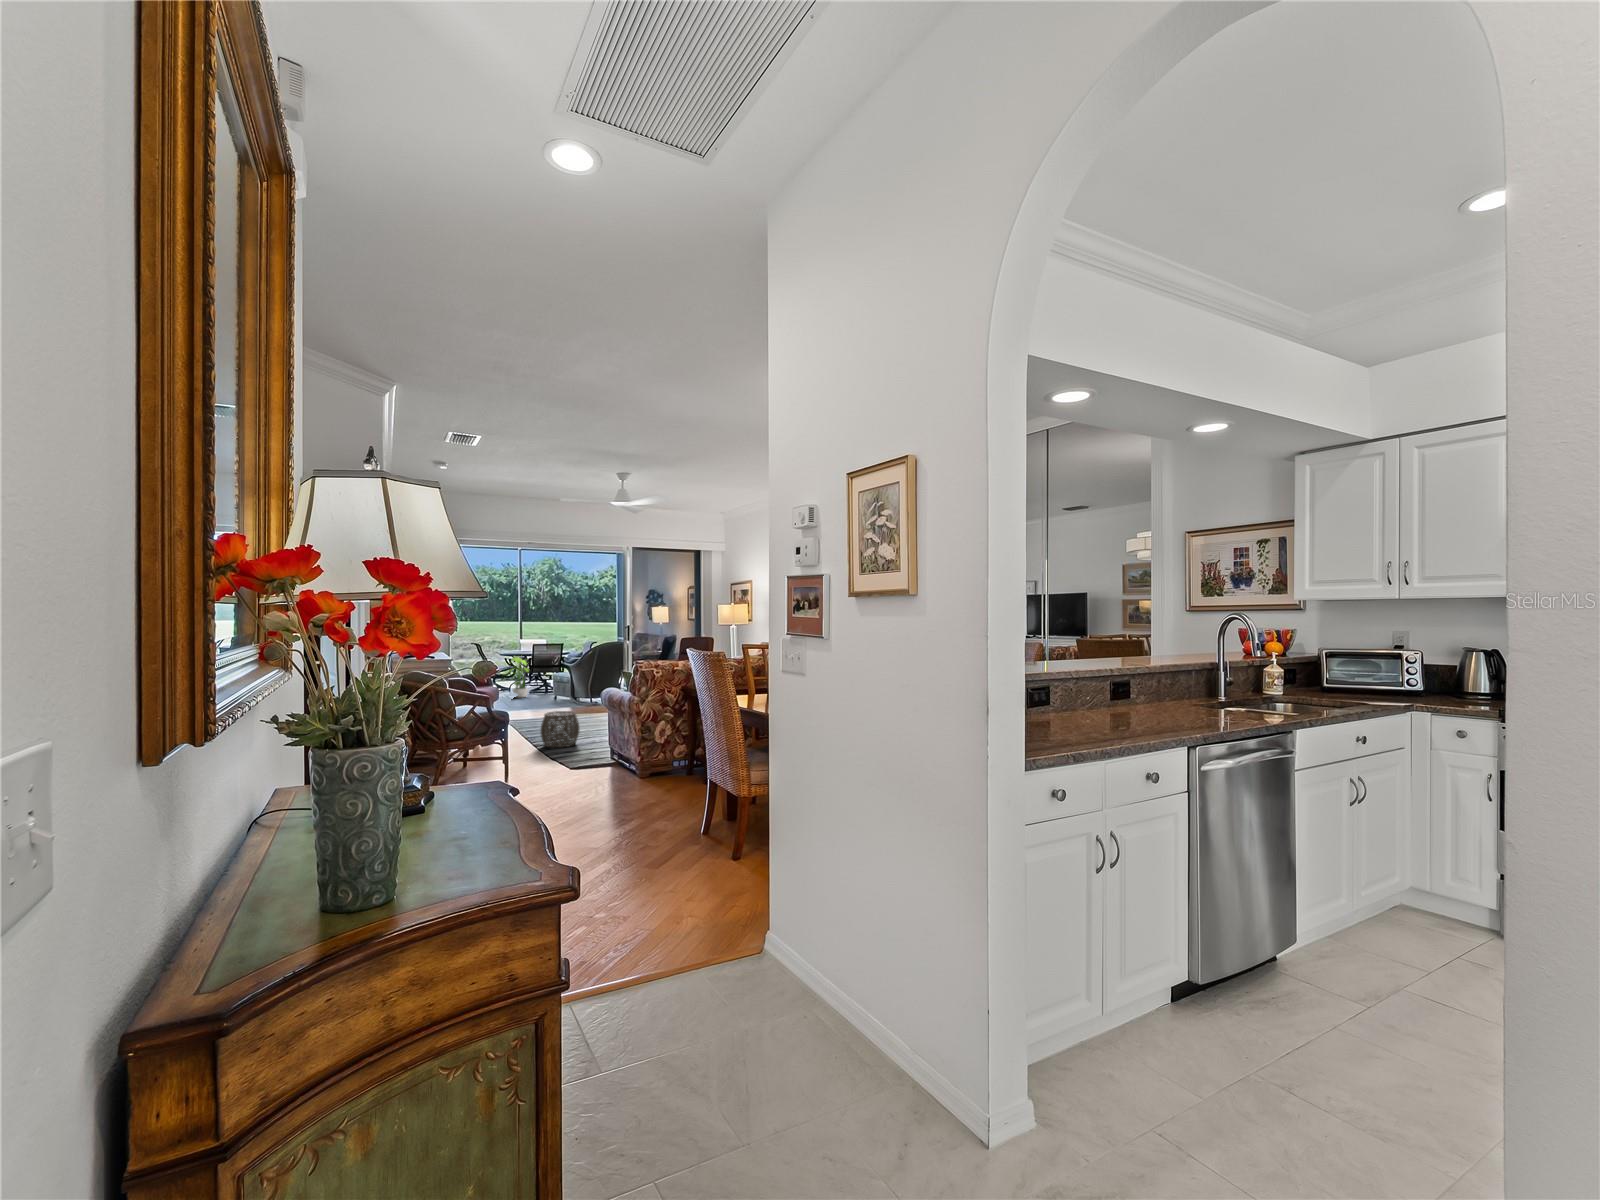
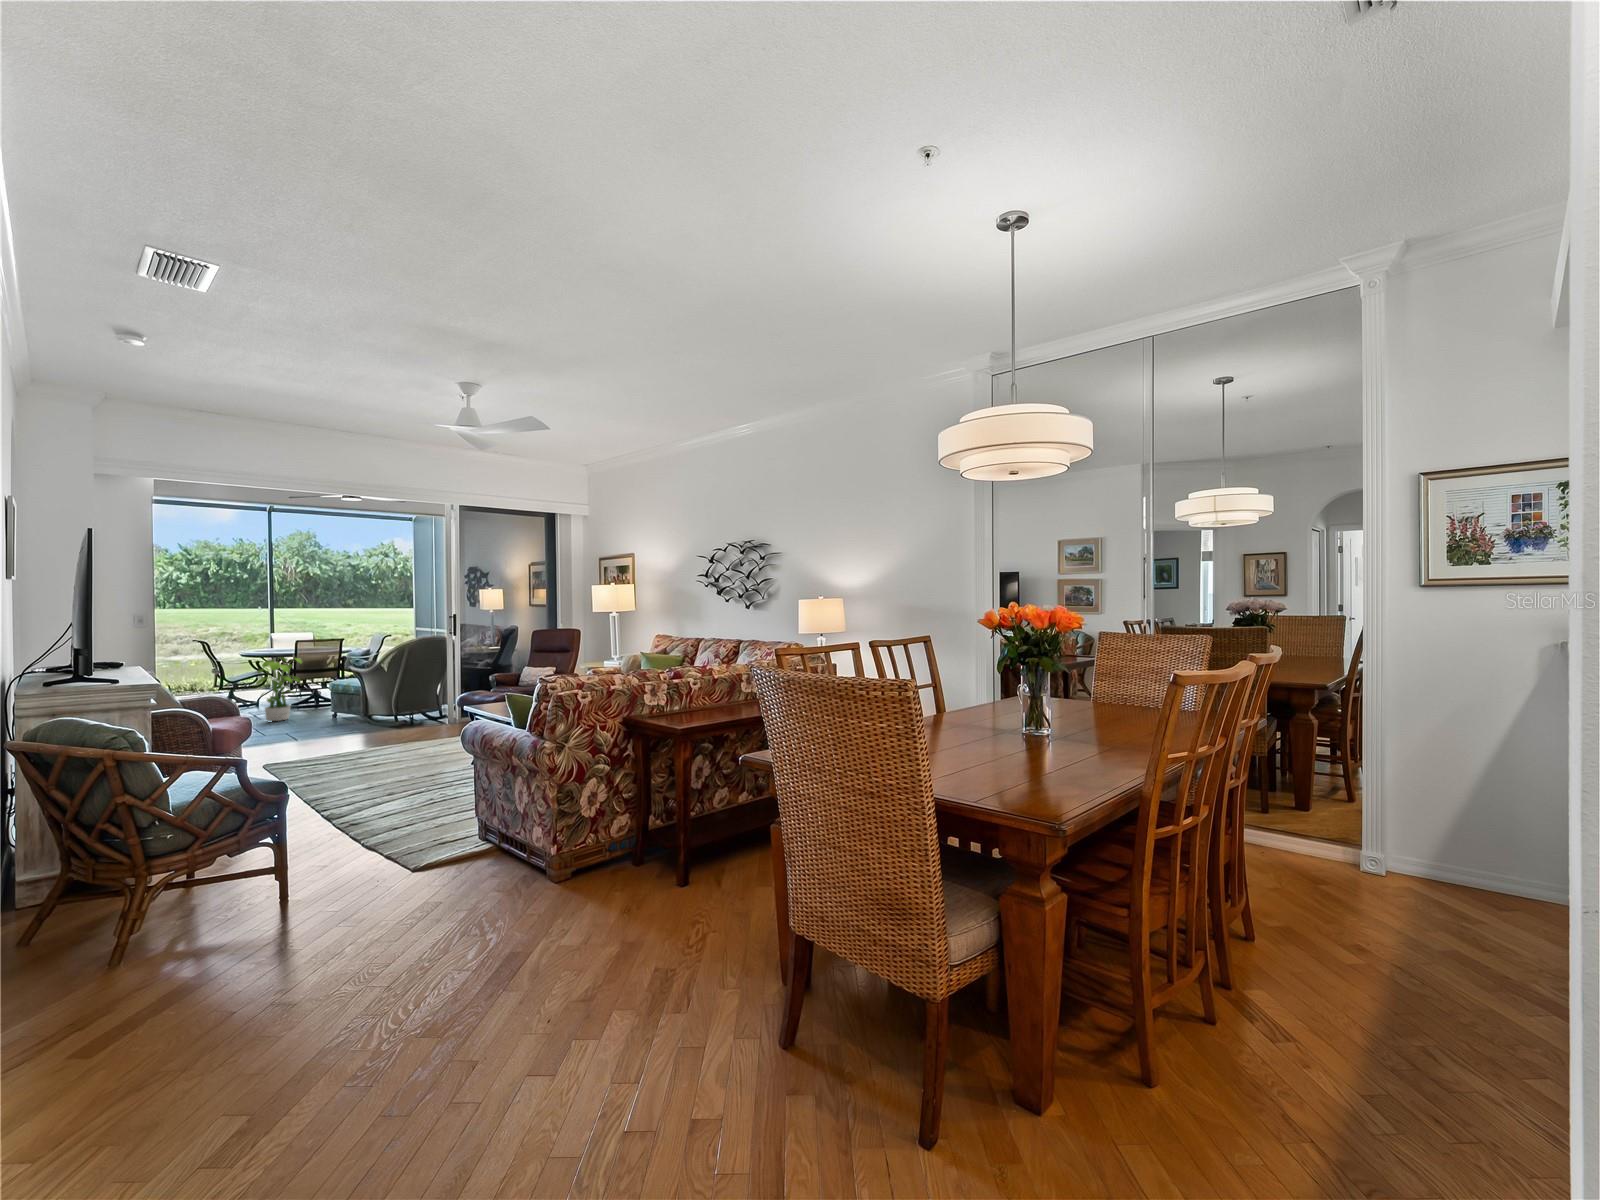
woven basket: present [541,711,580,748] -> none [334,754,407,819]

